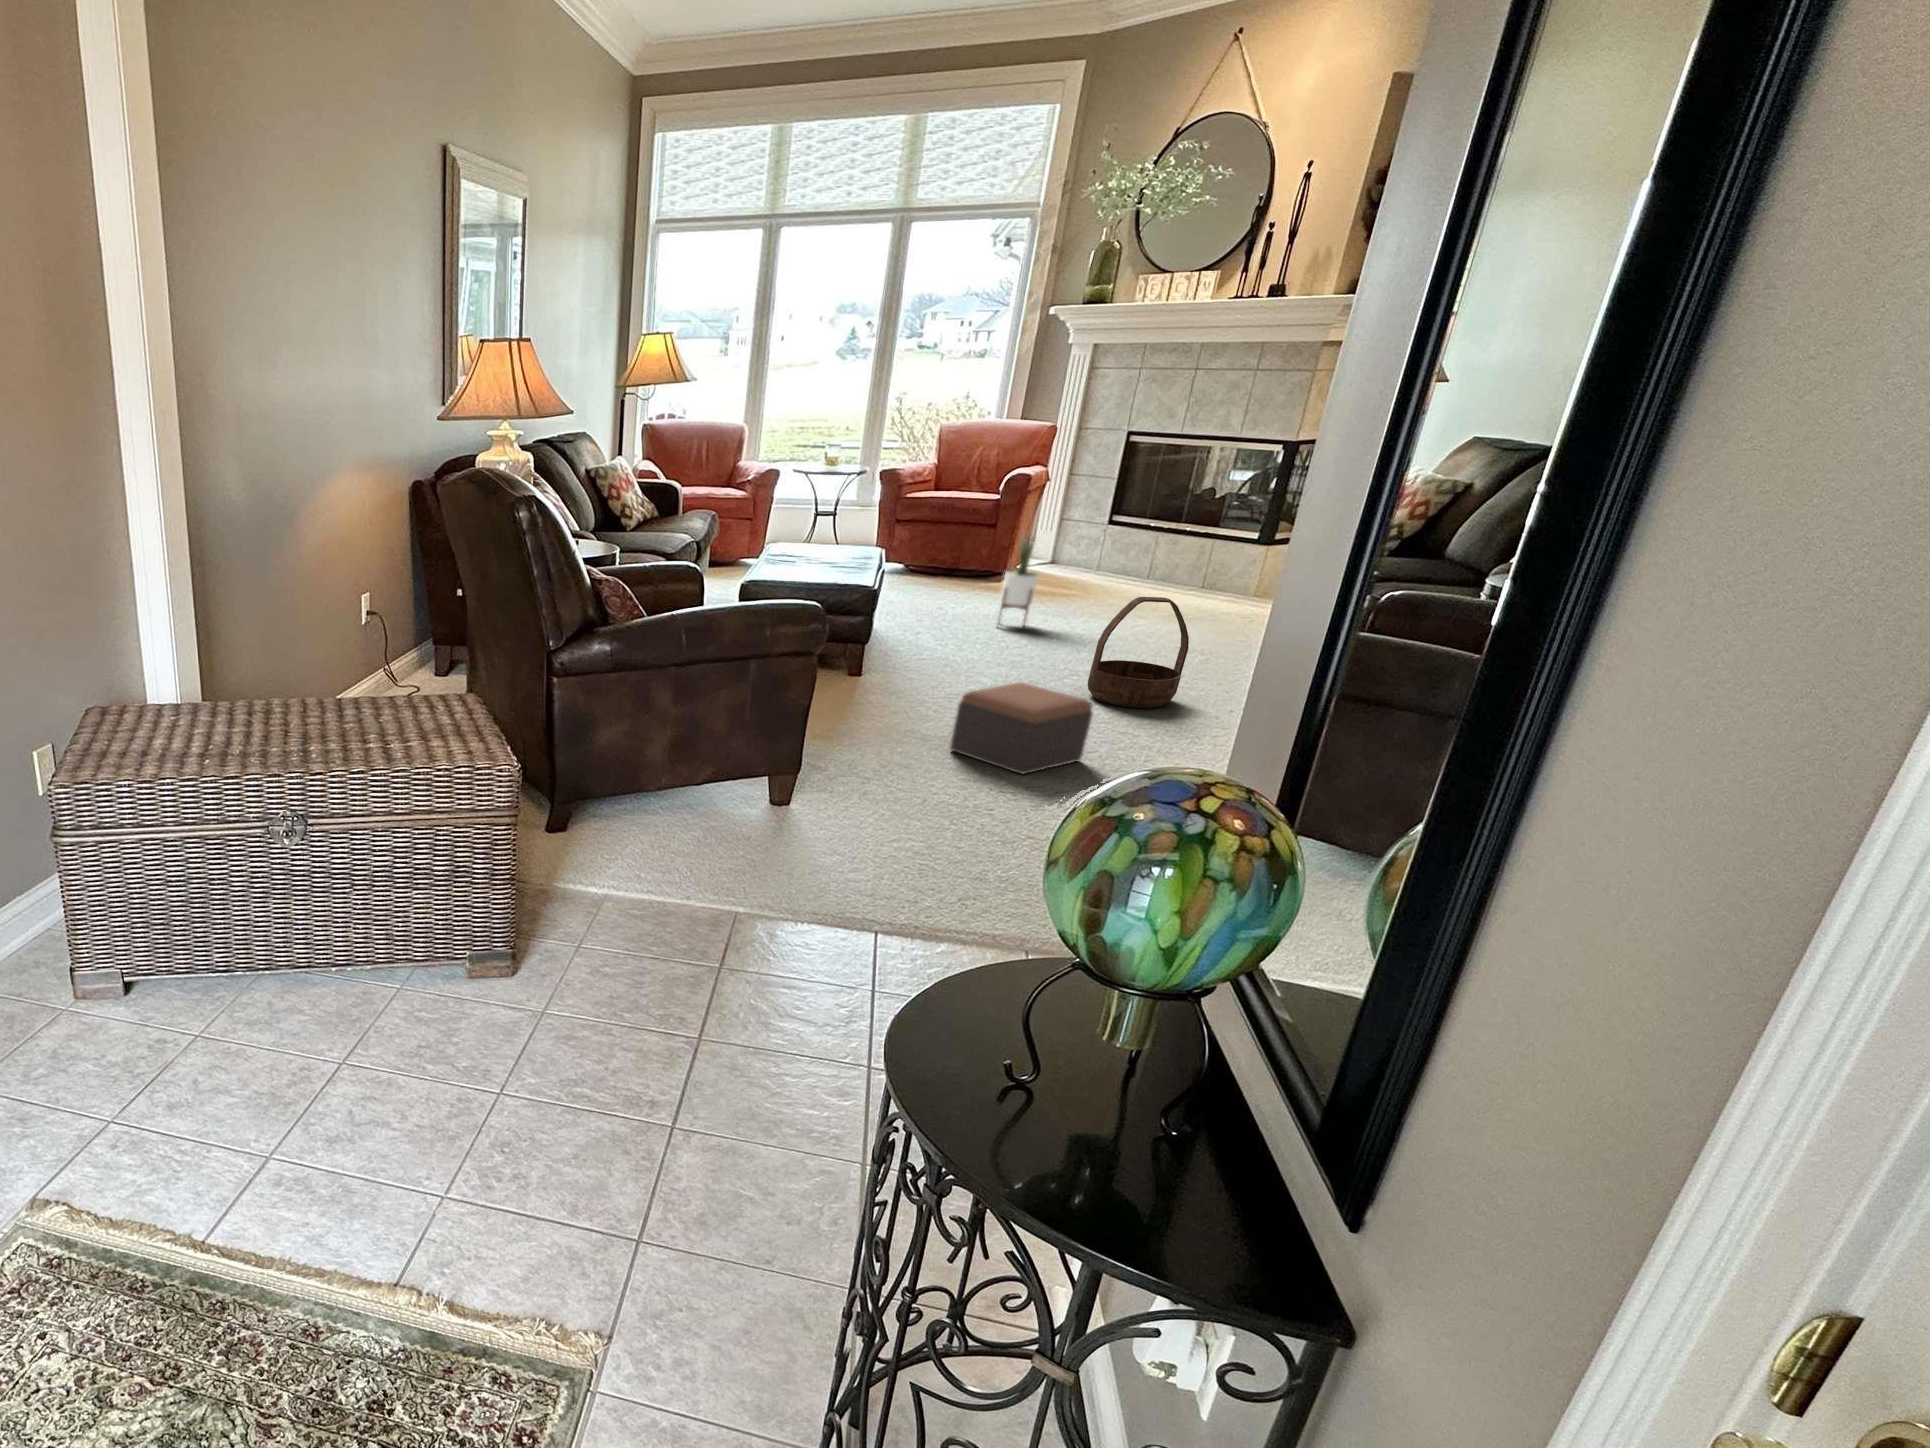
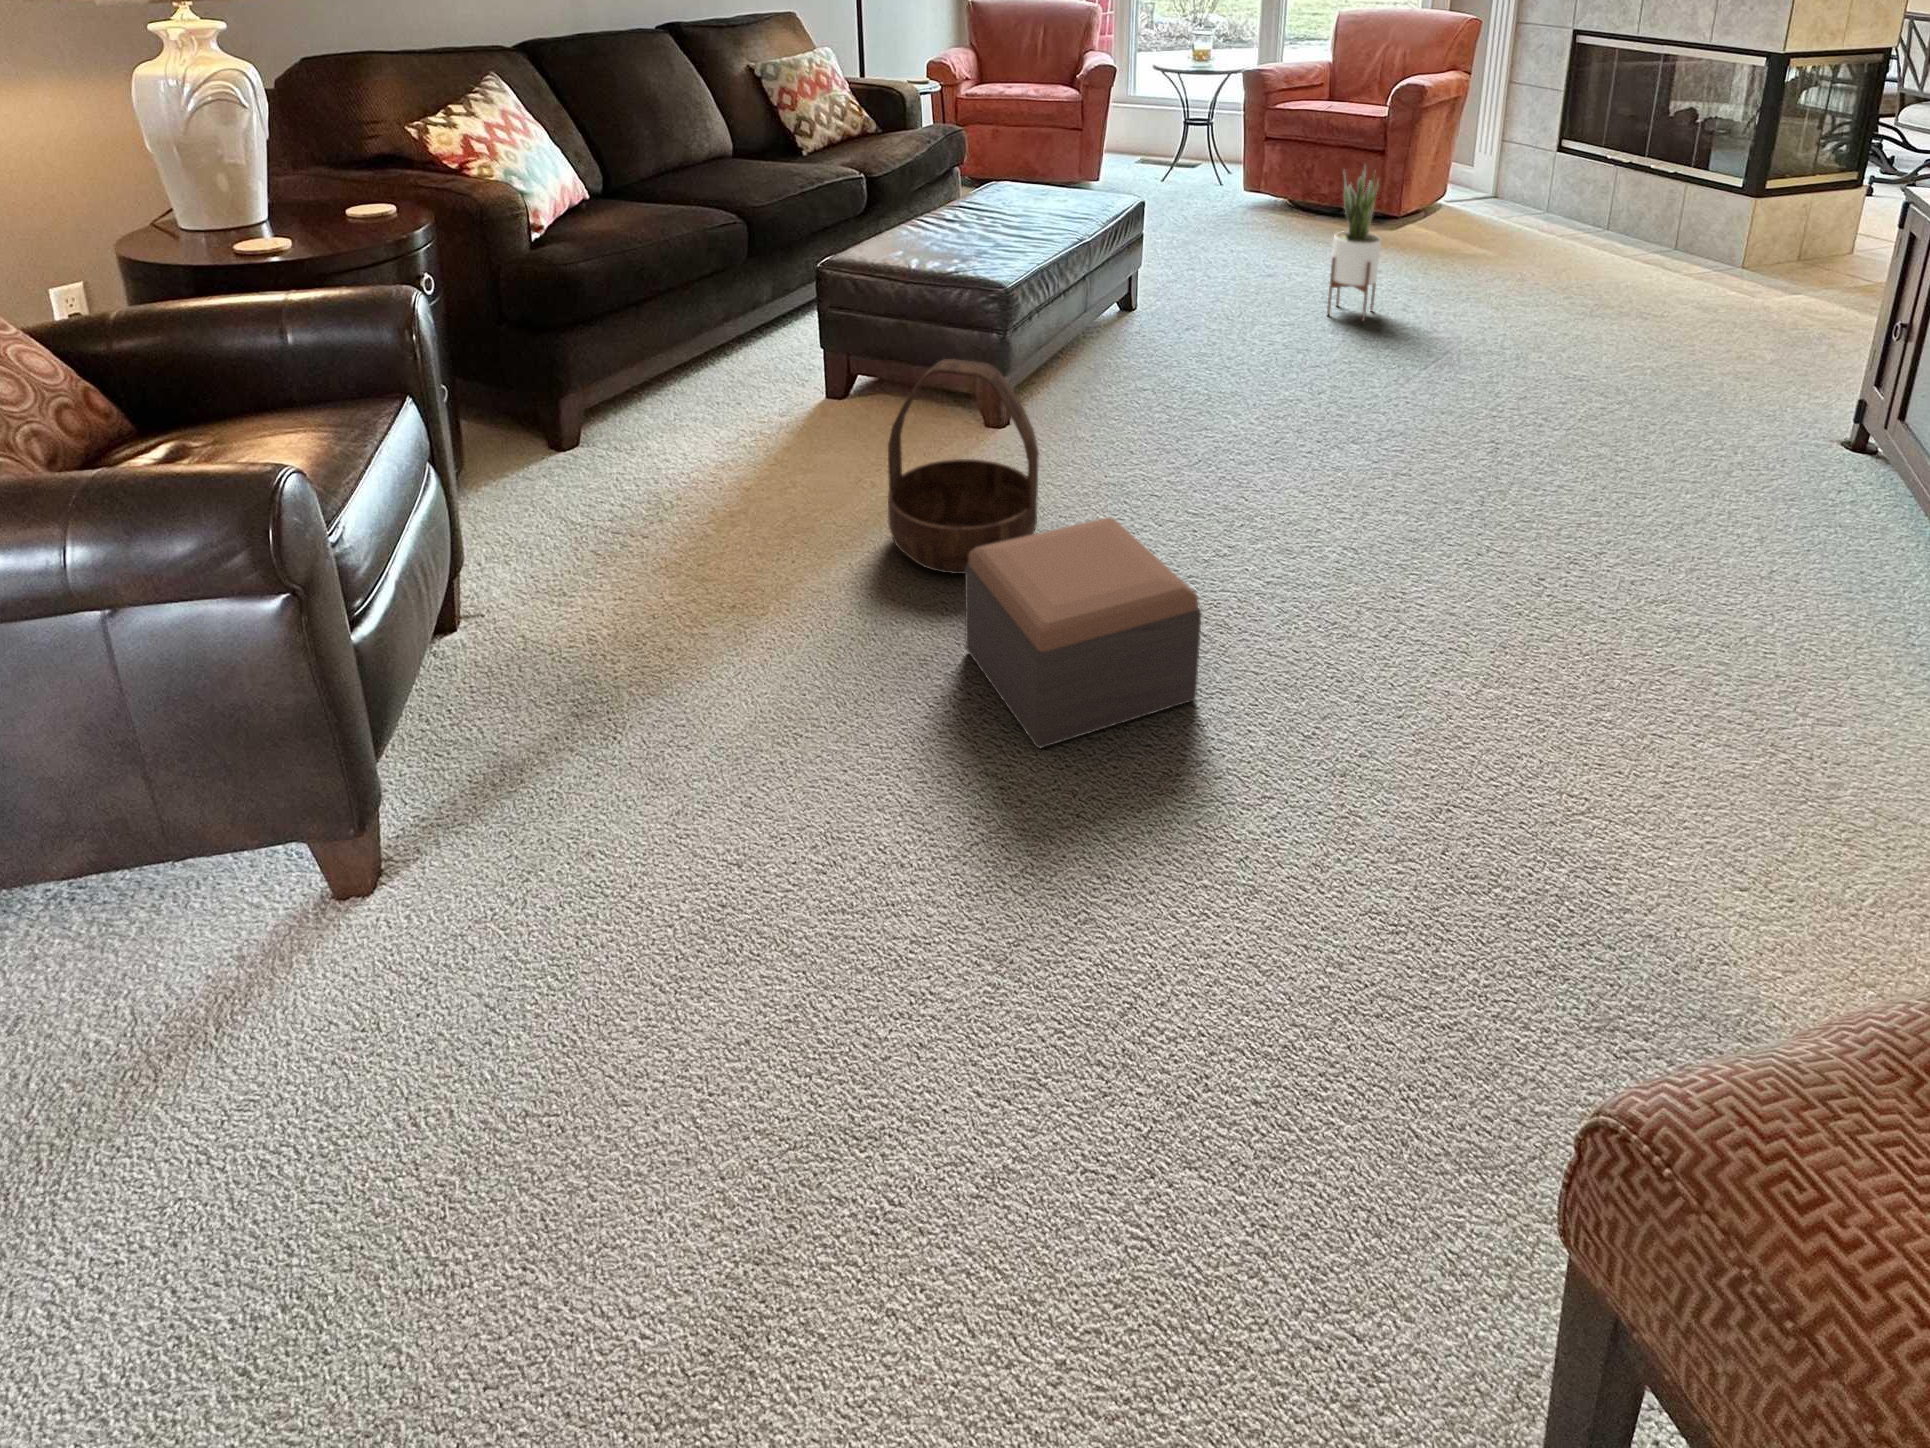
basket: present [1088,597,1189,708] -> present [888,359,1039,574]

